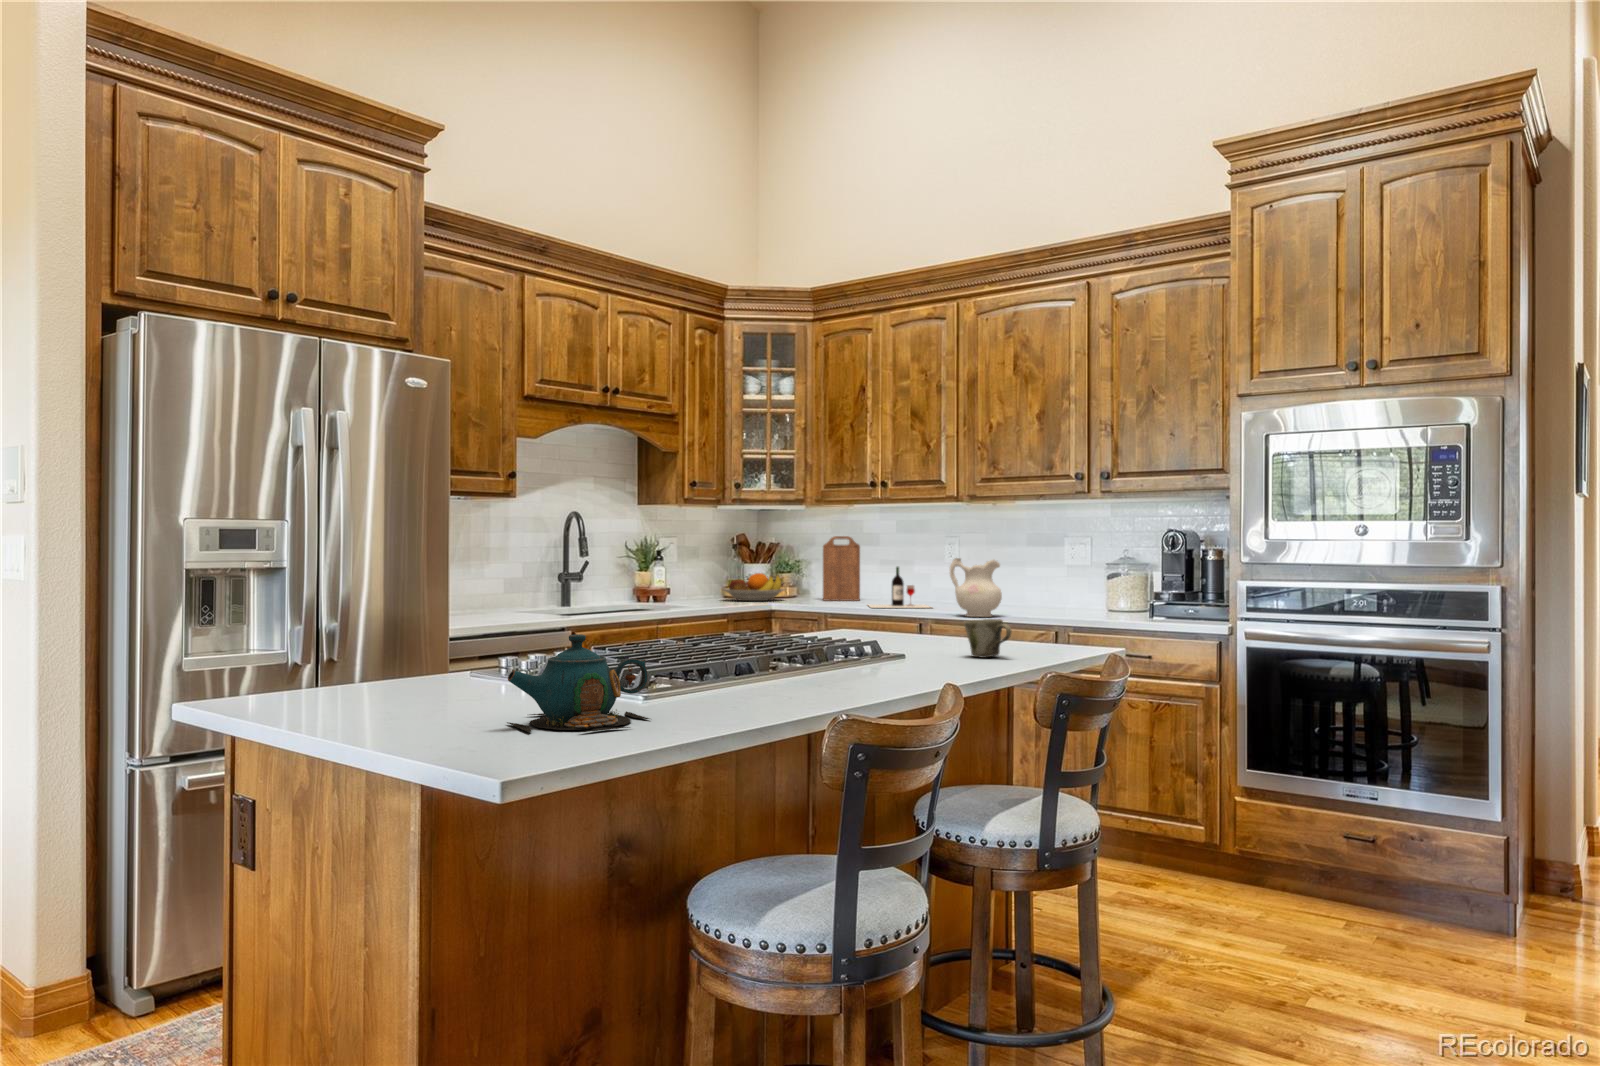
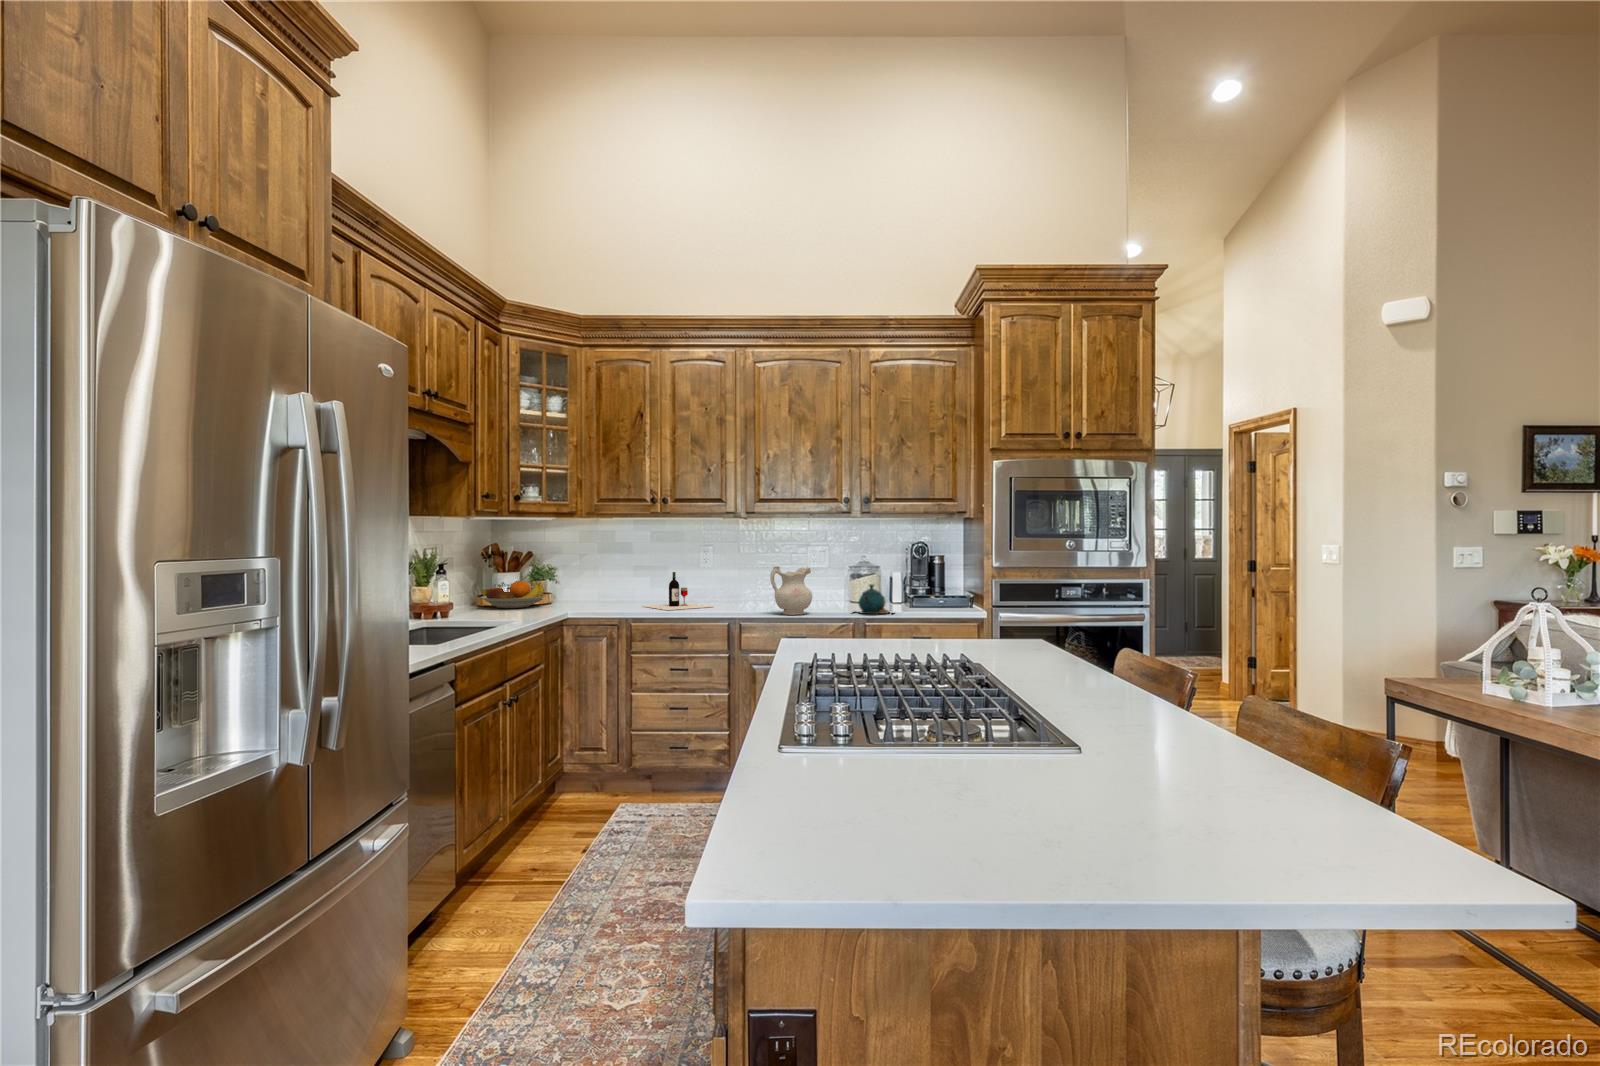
cutting board: present [823,536,860,601] -> none [579,544,613,604]
mug: present [964,619,1011,658] -> none [1001,626,1044,659]
teapot: present [507,635,649,732] -> present [855,584,889,615]

